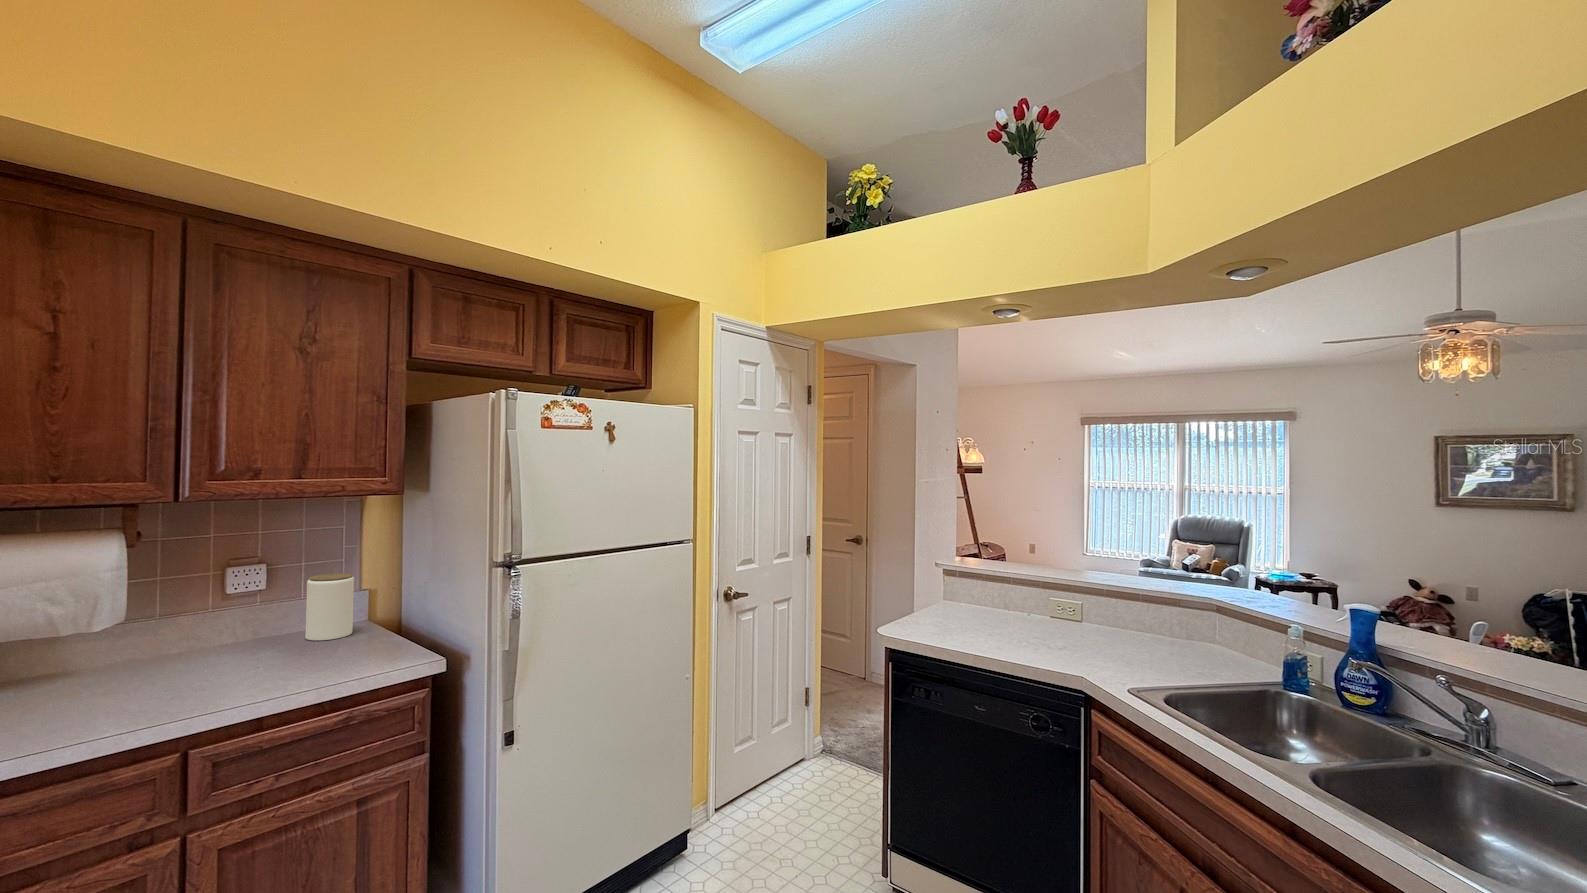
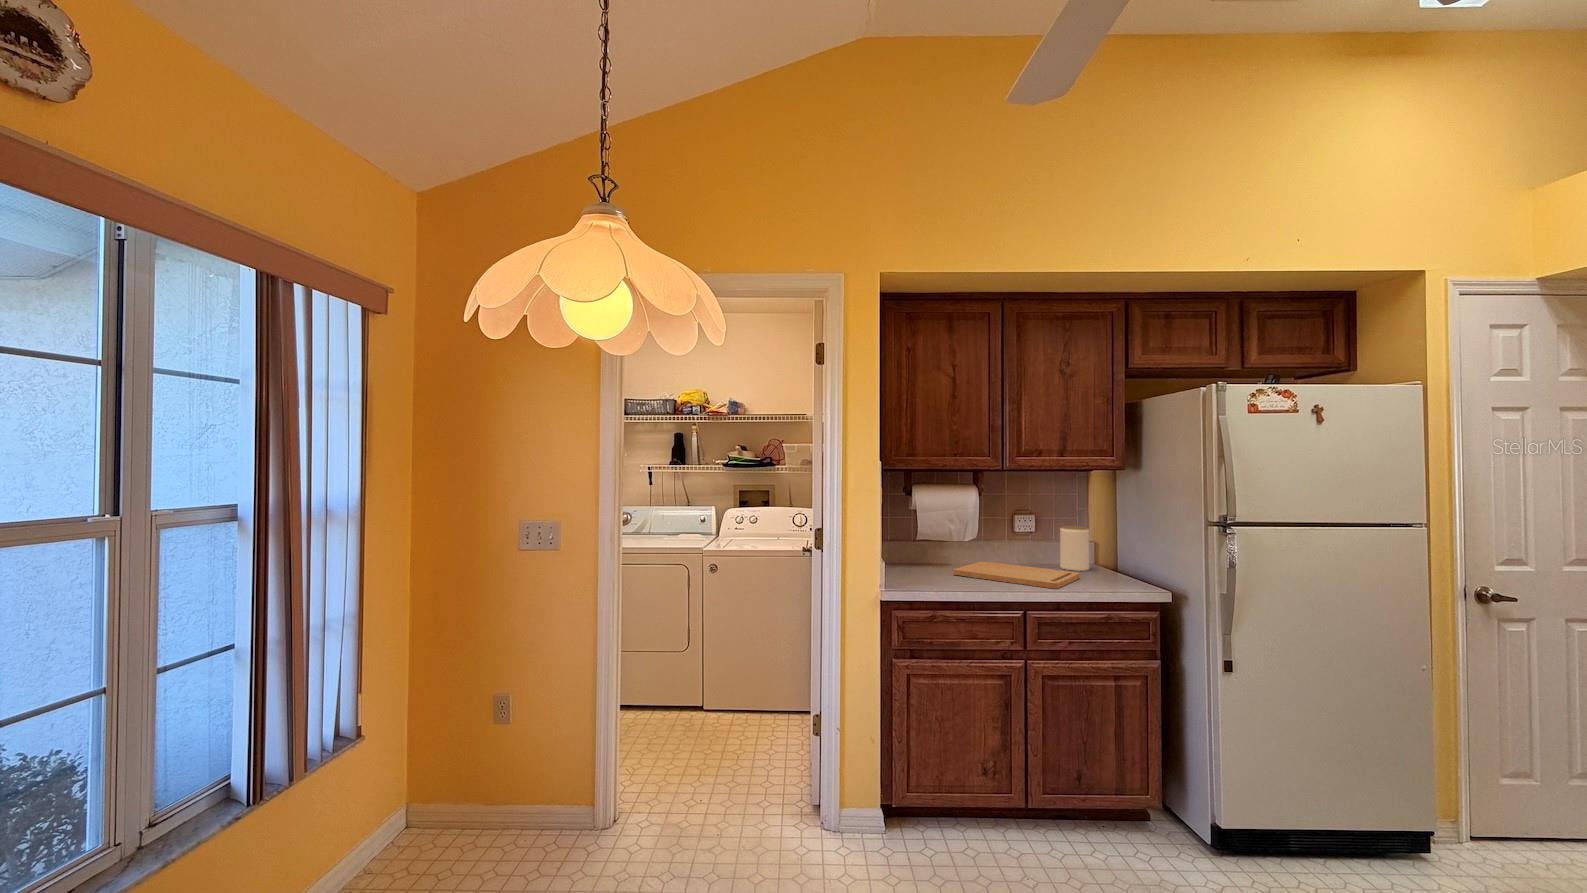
cutting board: none [49,648,323,703] -> present [954,561,1079,589]

